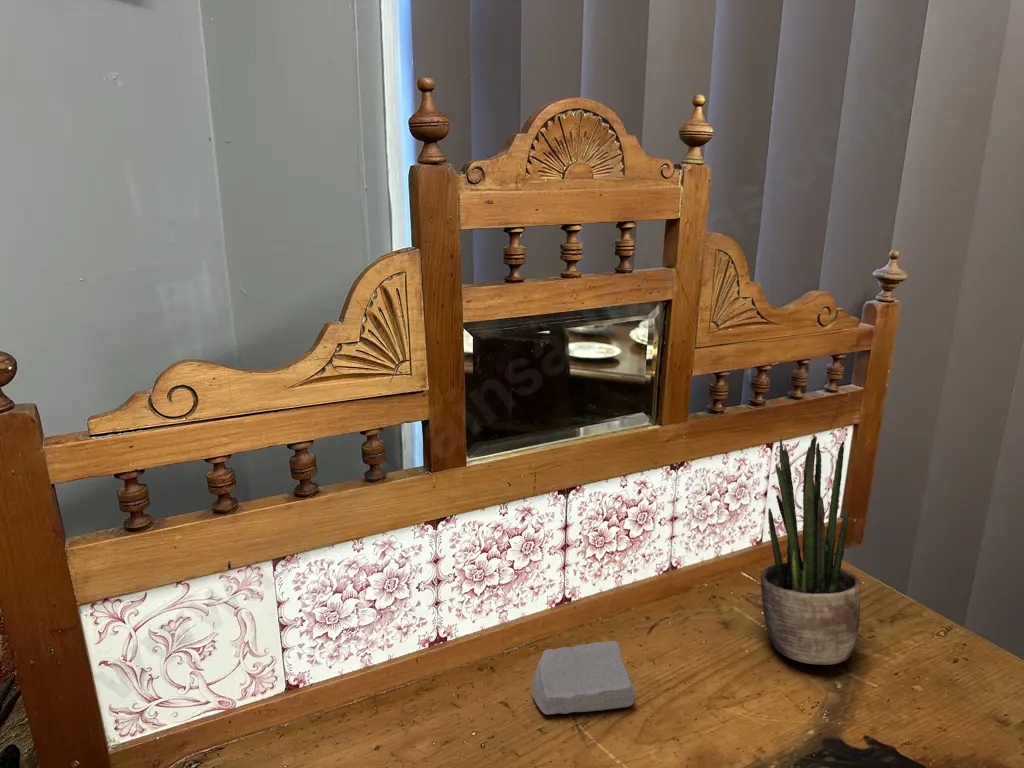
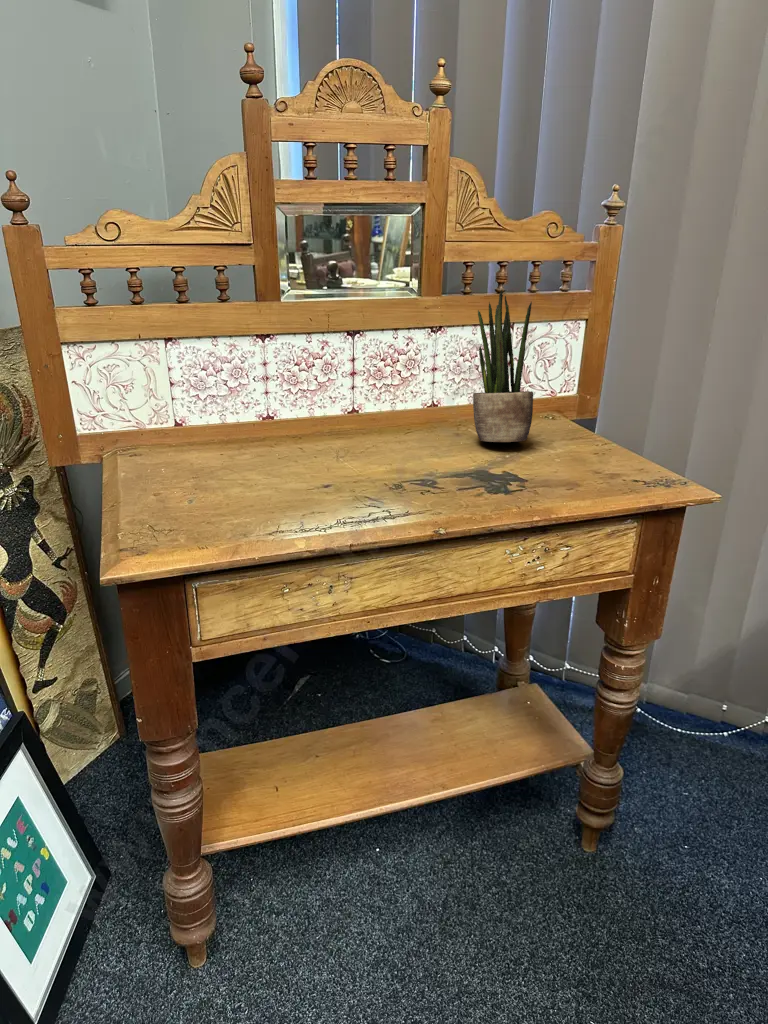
soap bar: present [532,641,635,715] -> none [315,418,373,451]

